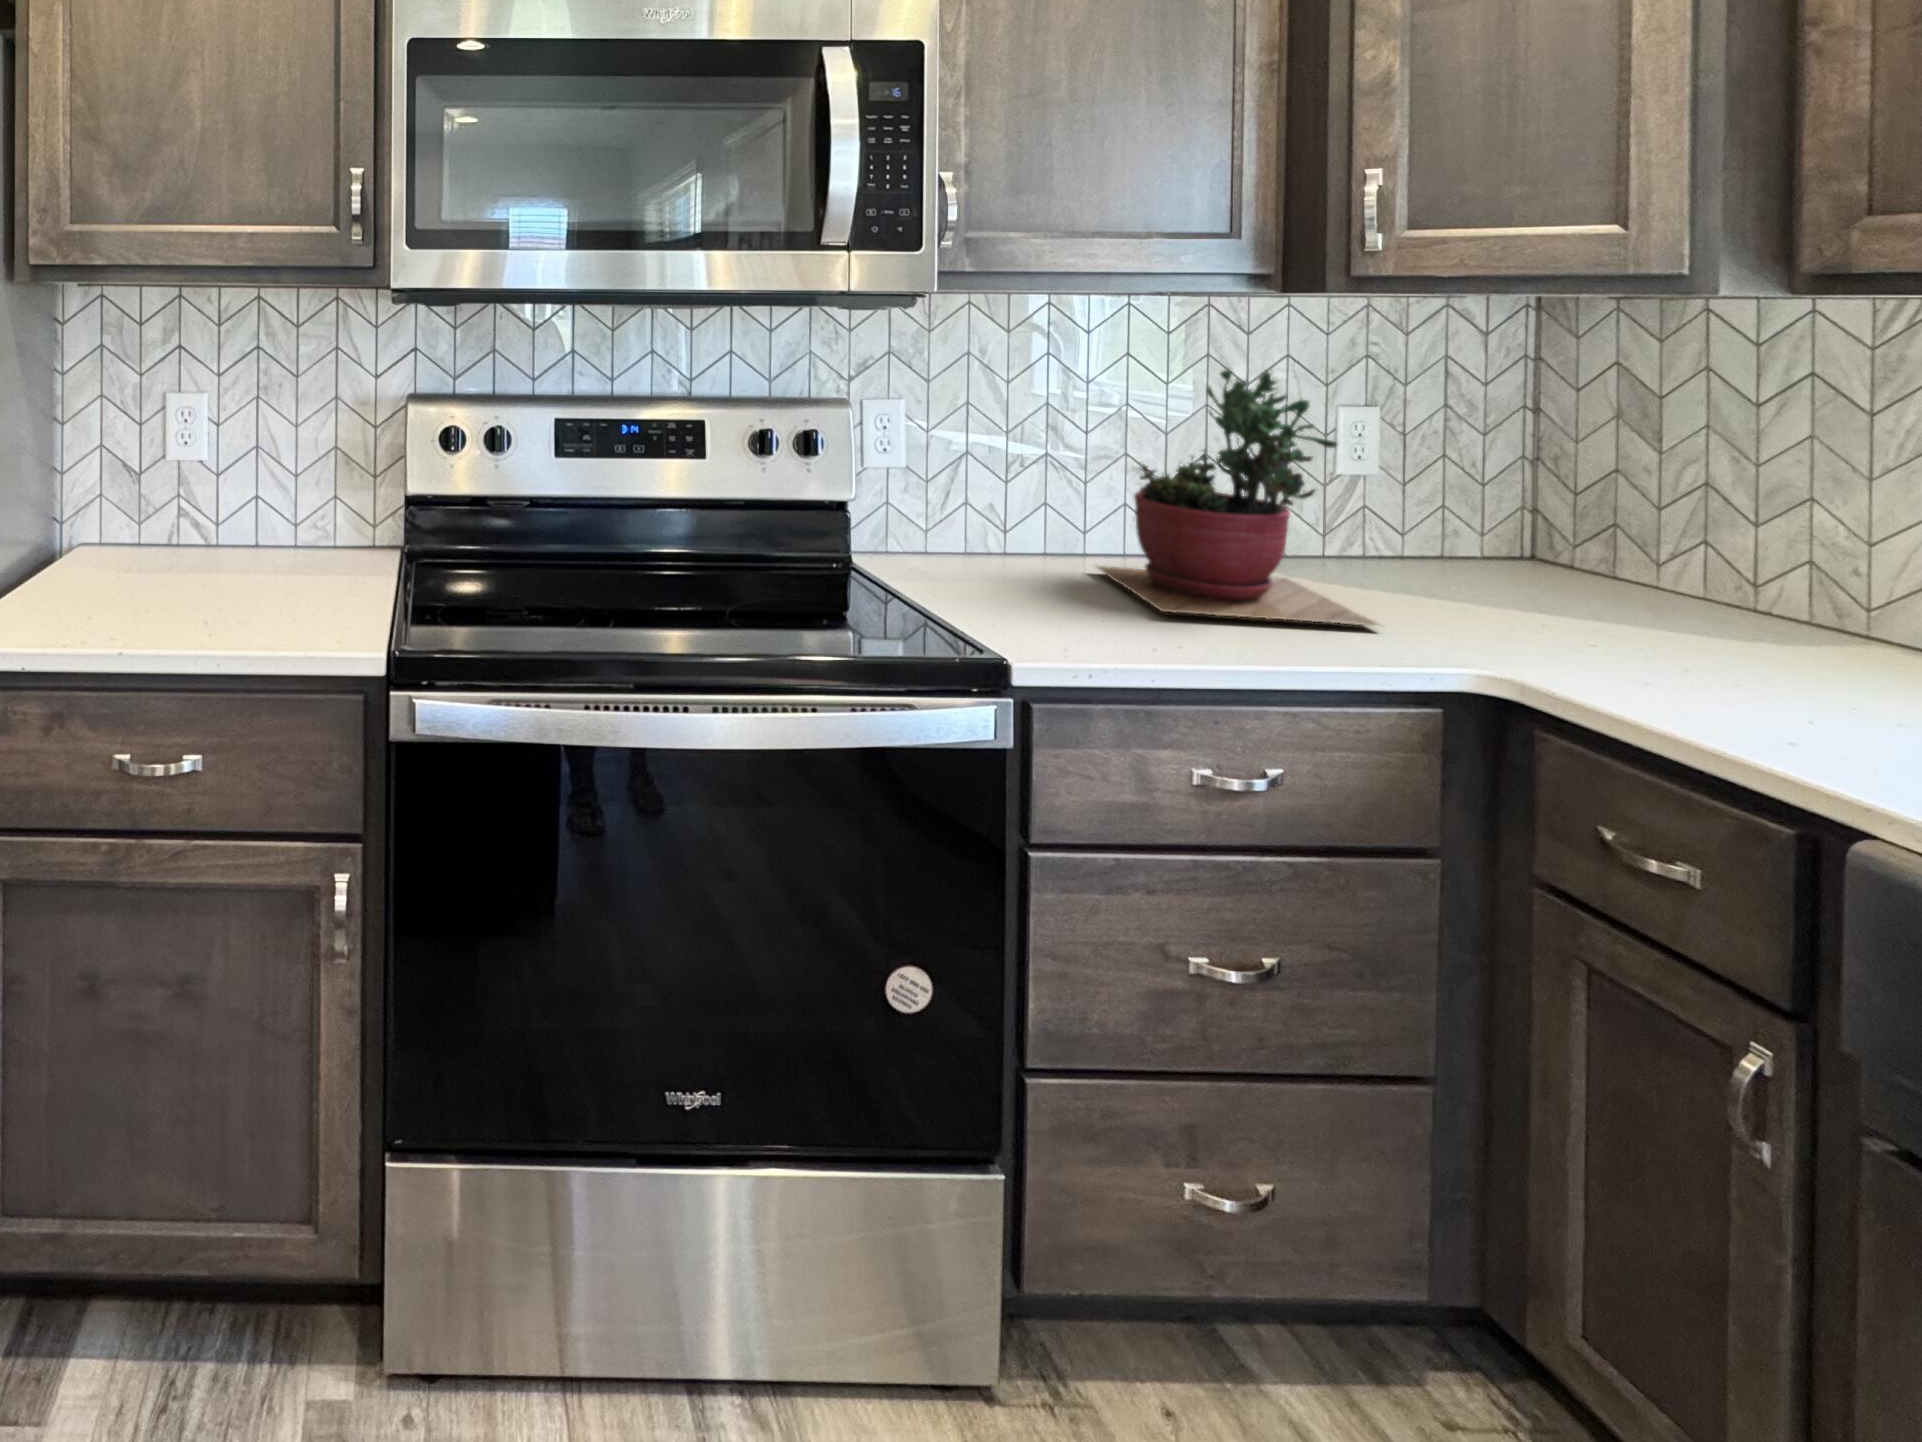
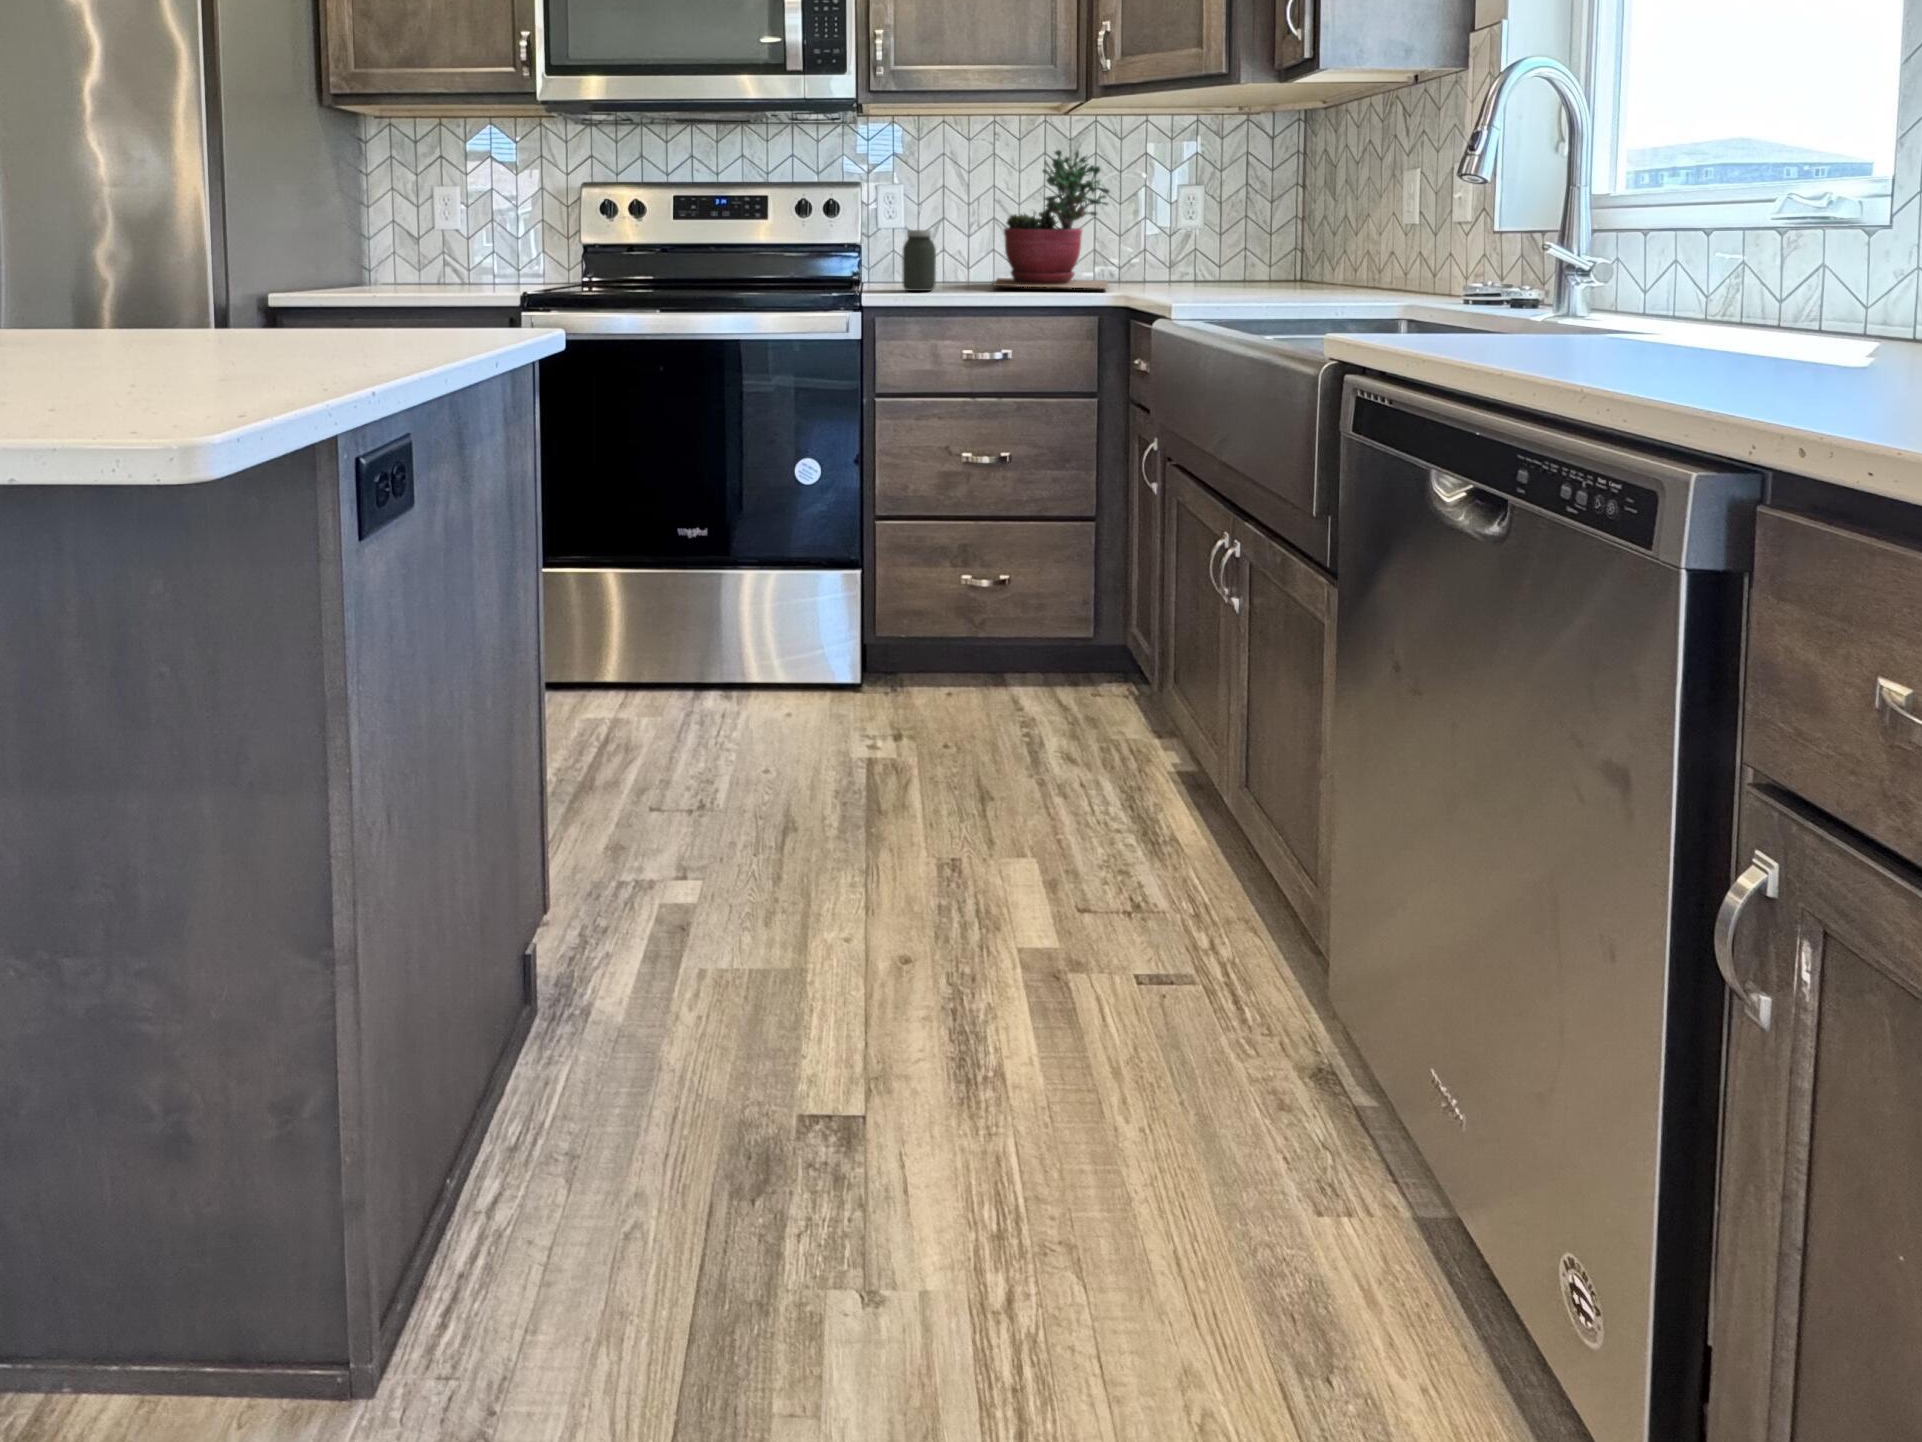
jar: none [998,508,1063,620] -> present [902,230,936,291]

